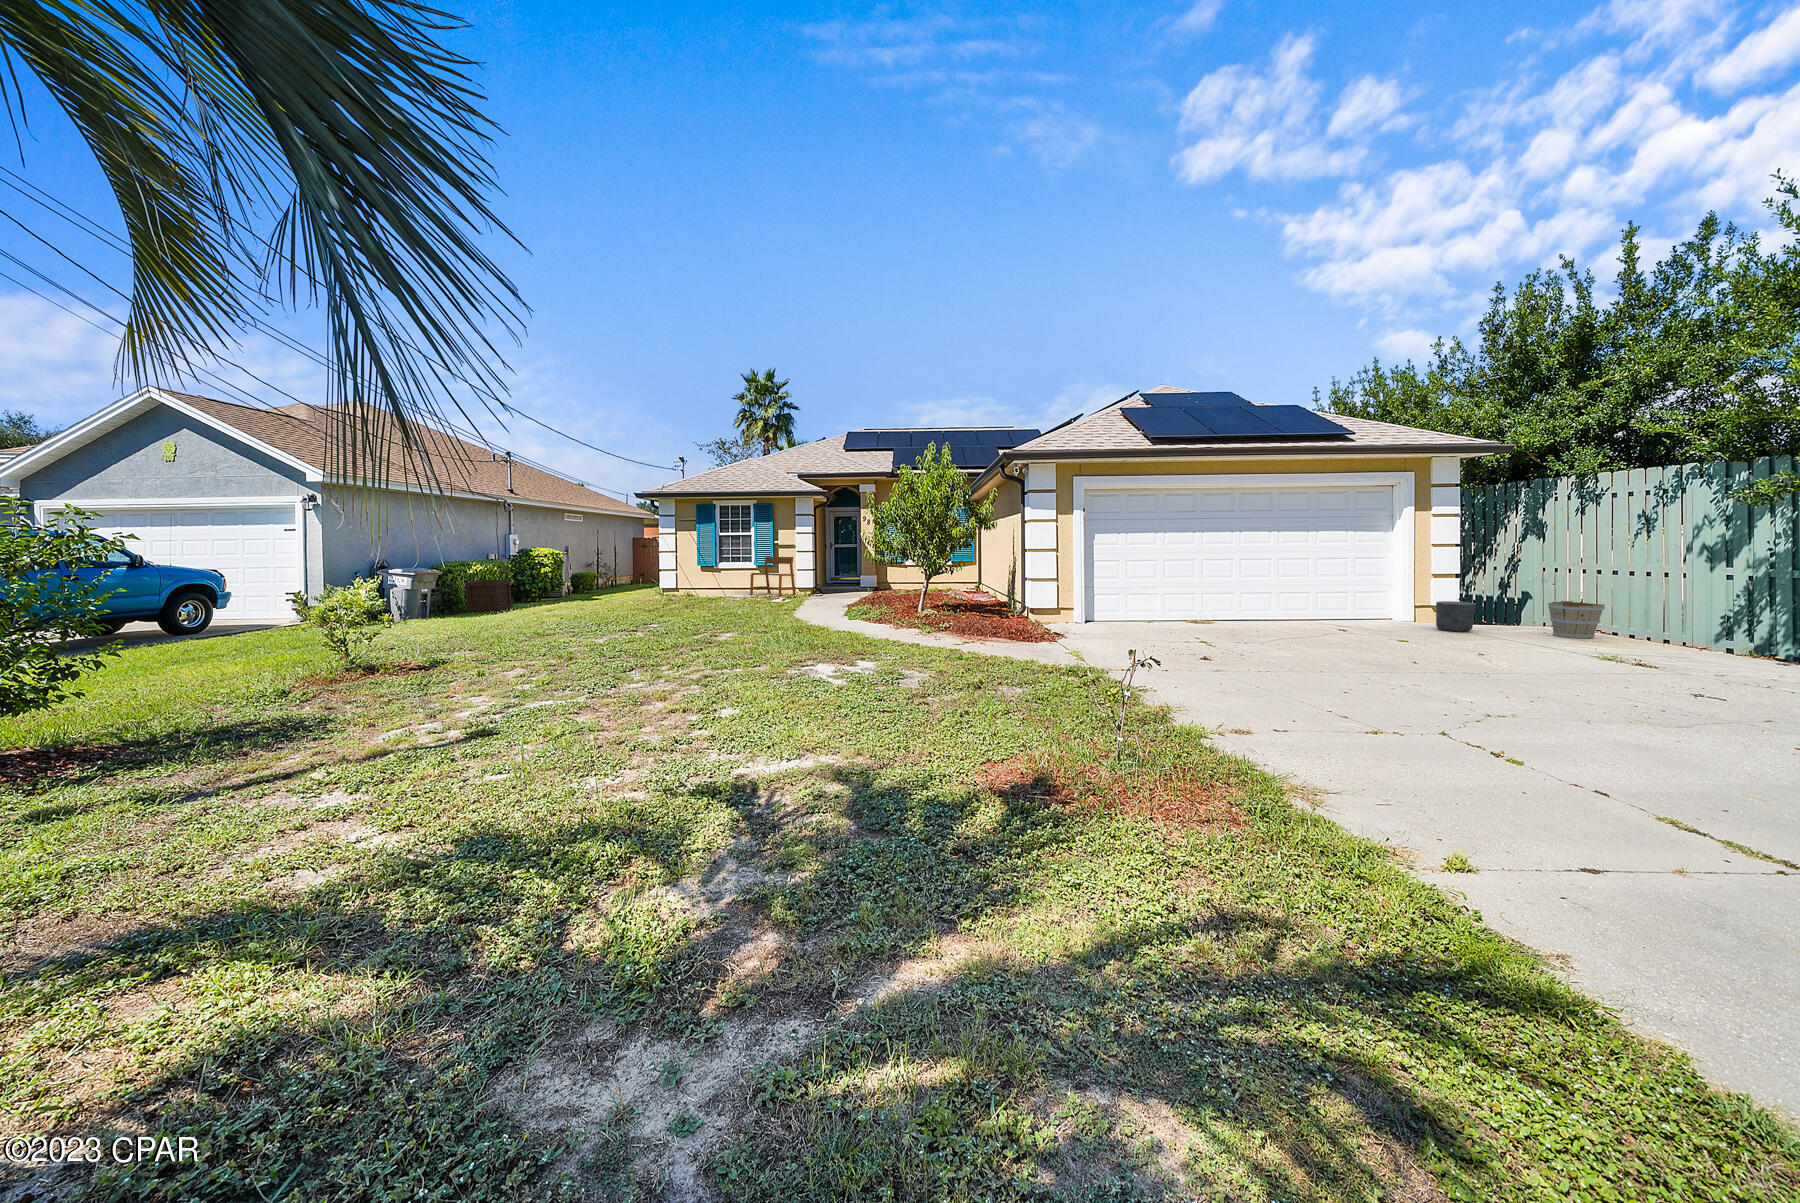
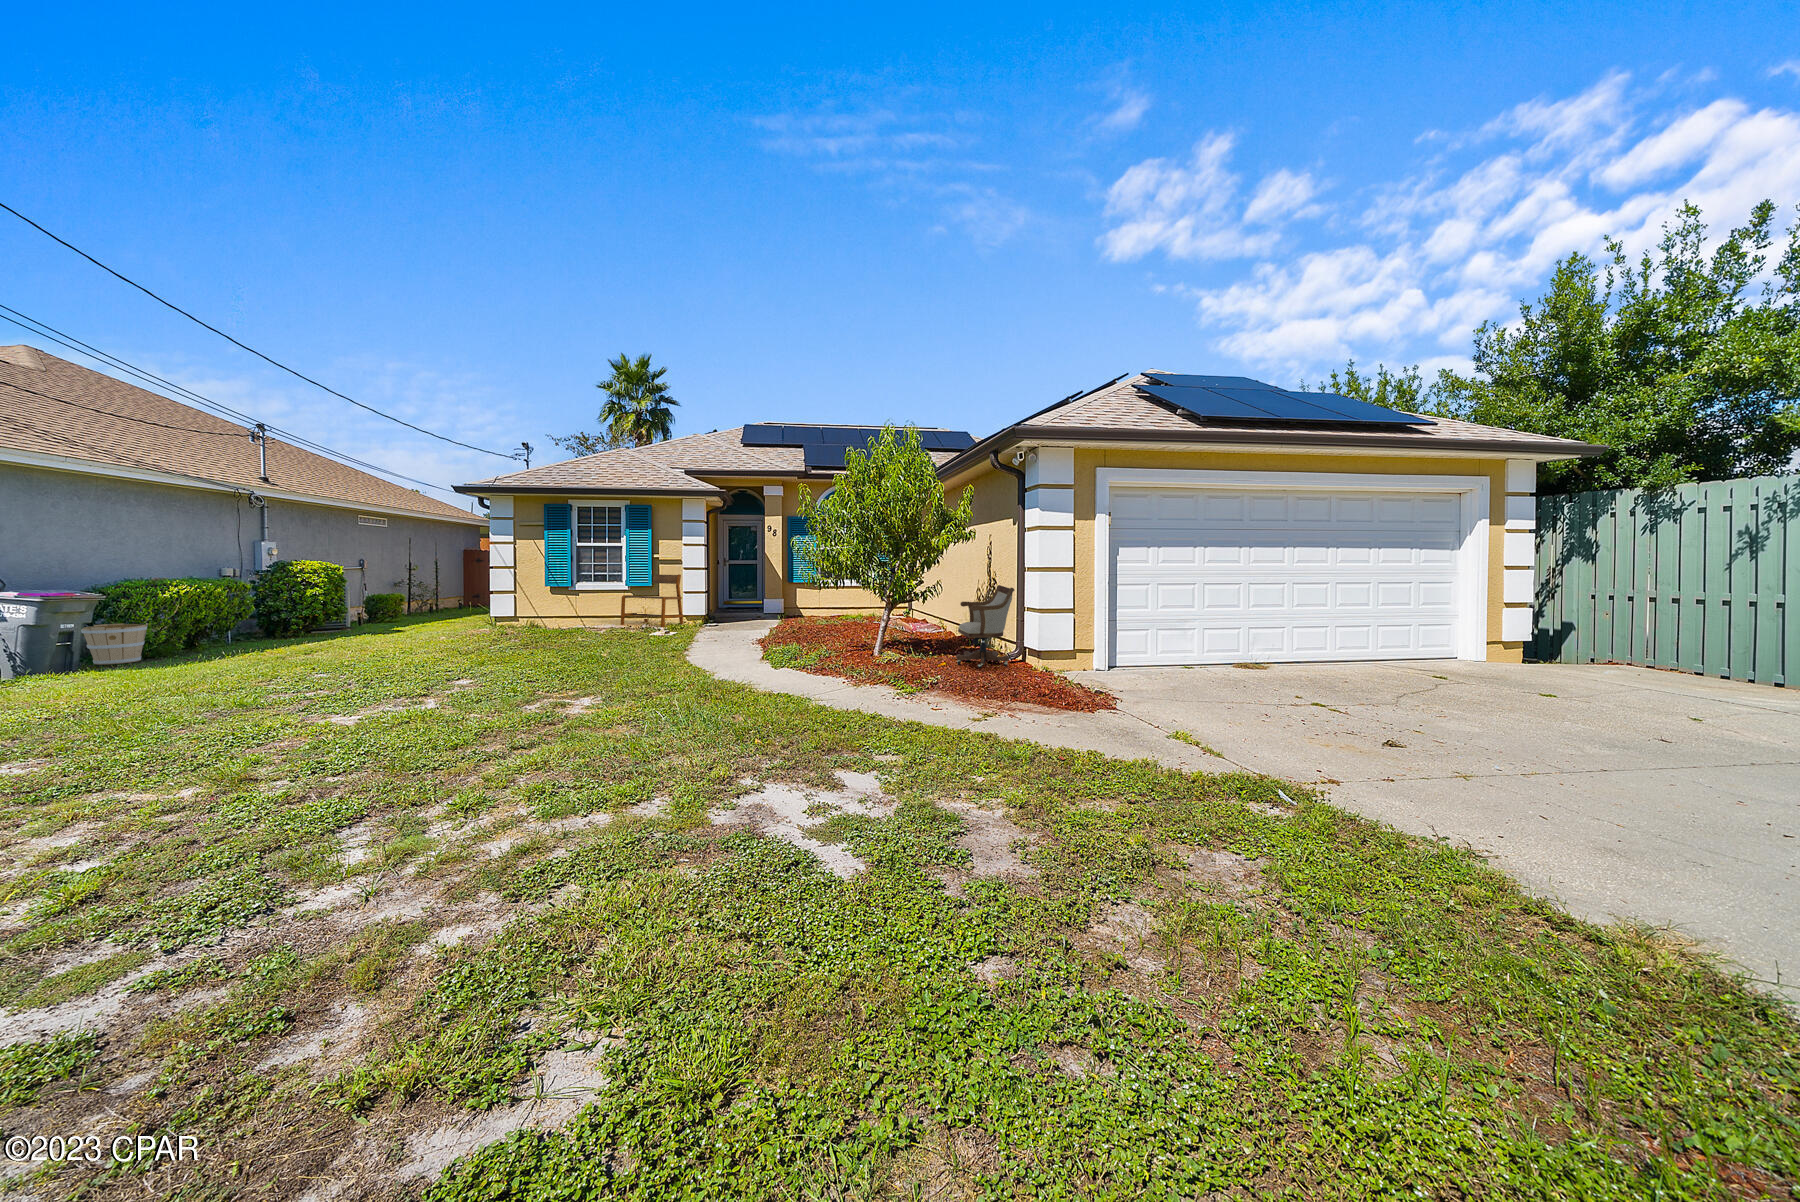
chair: none [977,564,1020,626] -> present [956,585,1014,668]
wooden crate: present [465,580,512,611] -> none [157,604,245,653]
planter: present [1436,601,1476,632] -> none [1499,633,1548,669]
wooden bucket: present [1548,601,1605,639] -> present [81,623,148,665]

